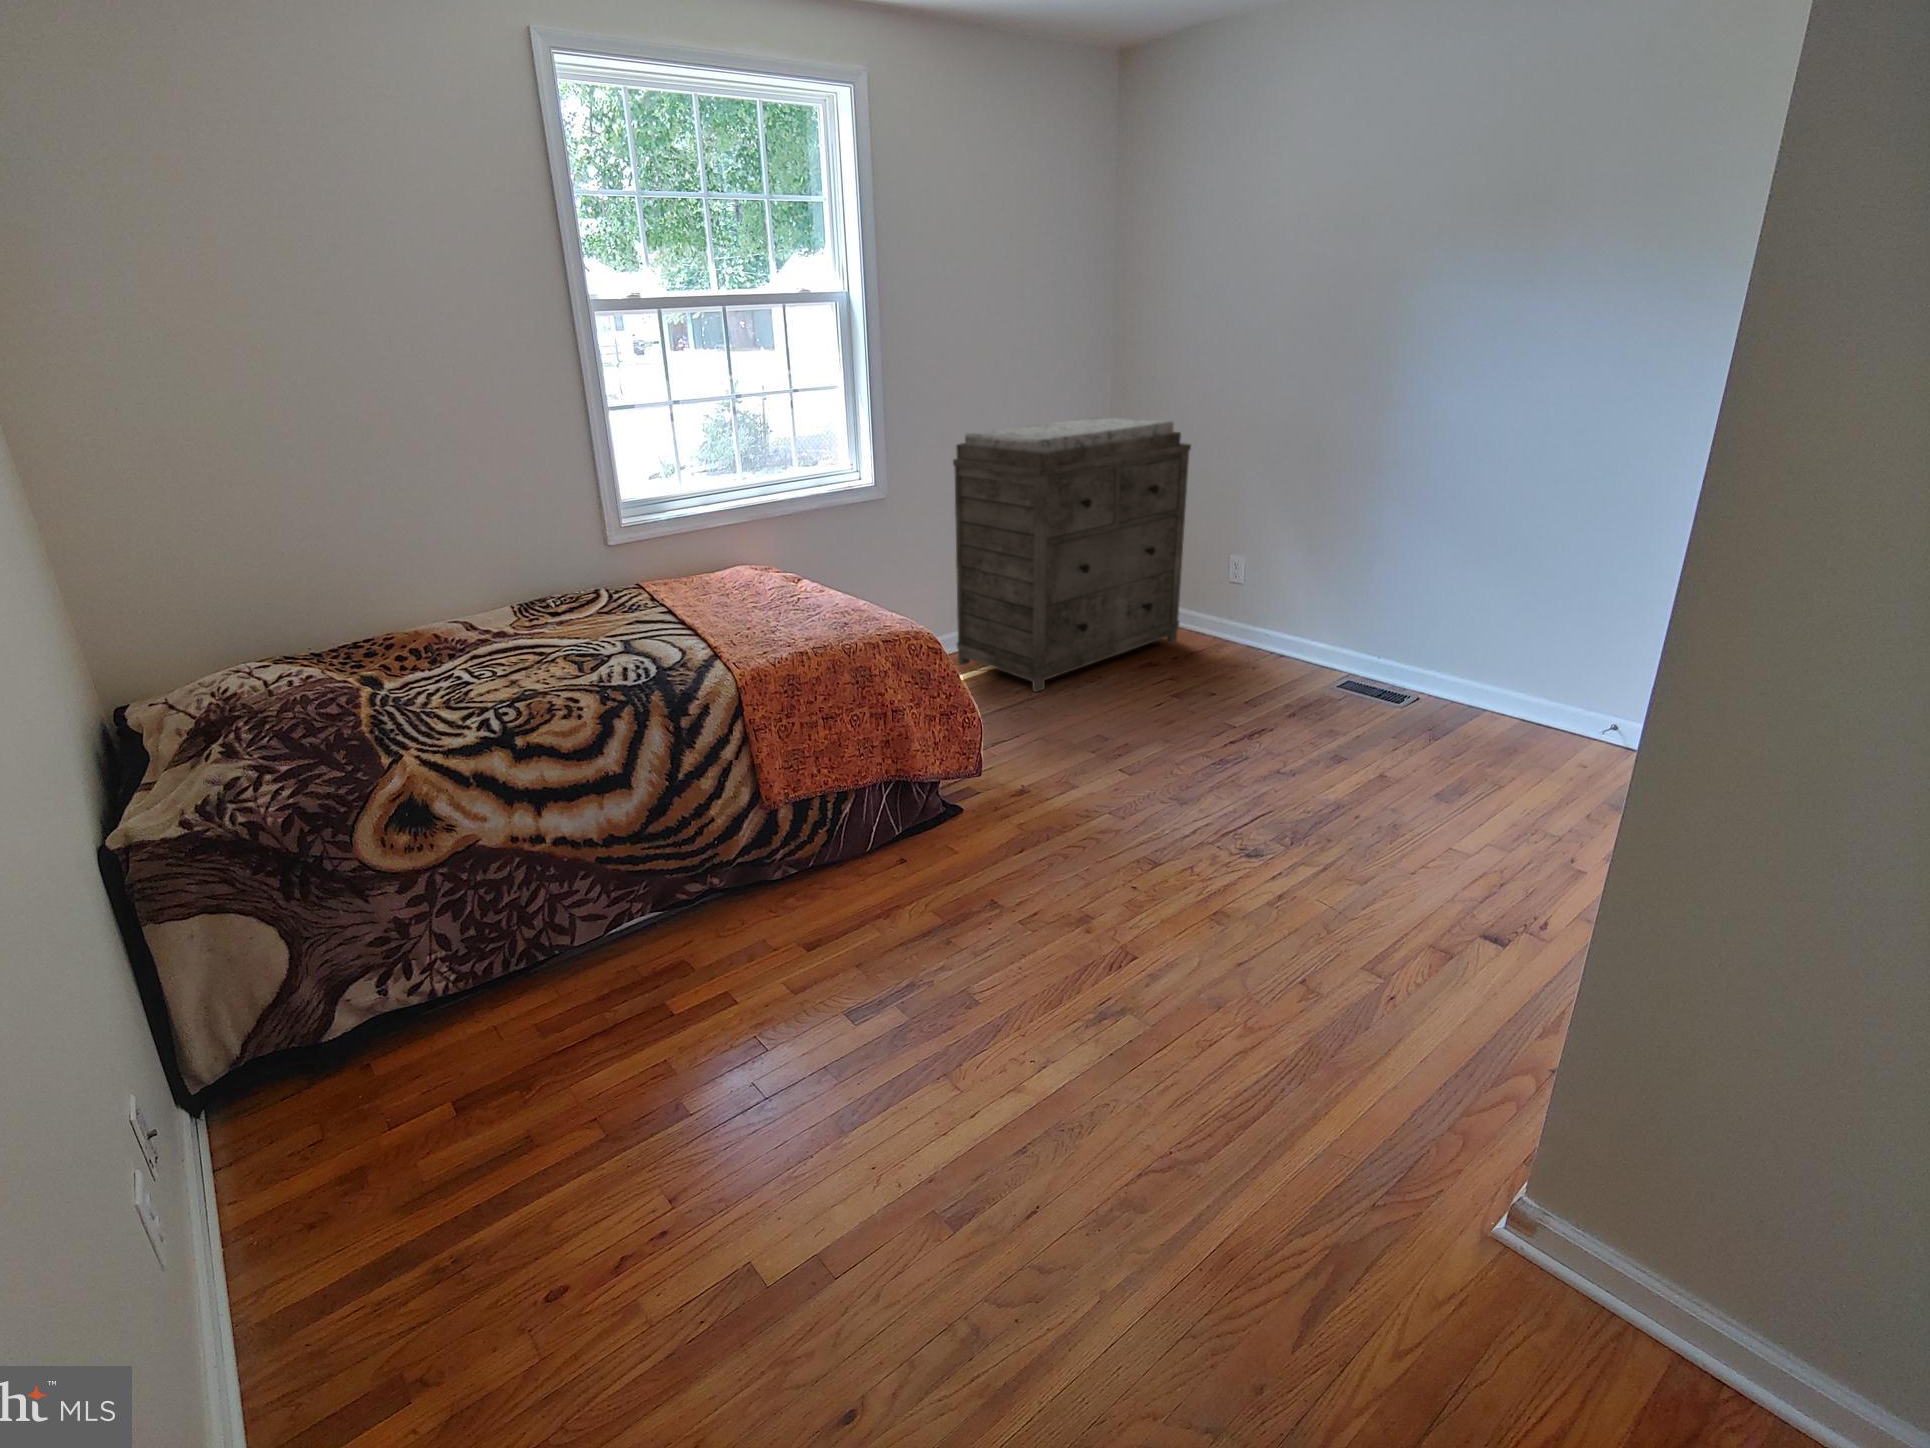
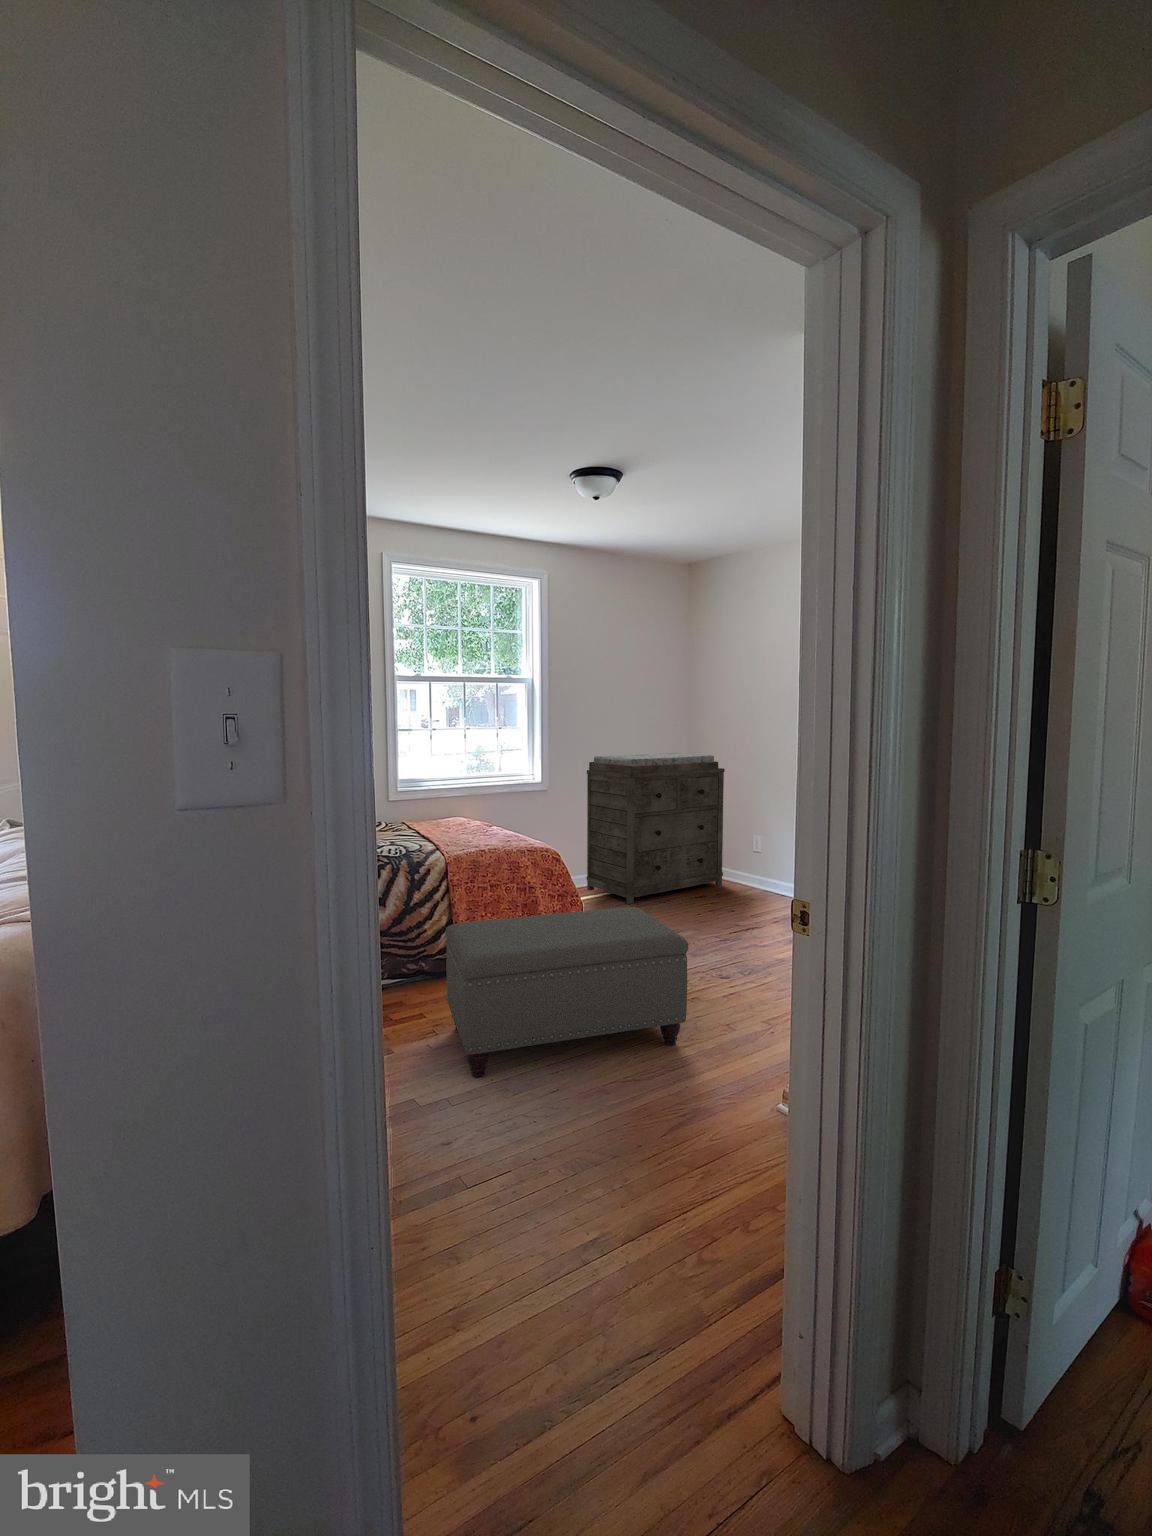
ottoman: none [765,774,1281,1182] -> present [446,907,689,1077]

